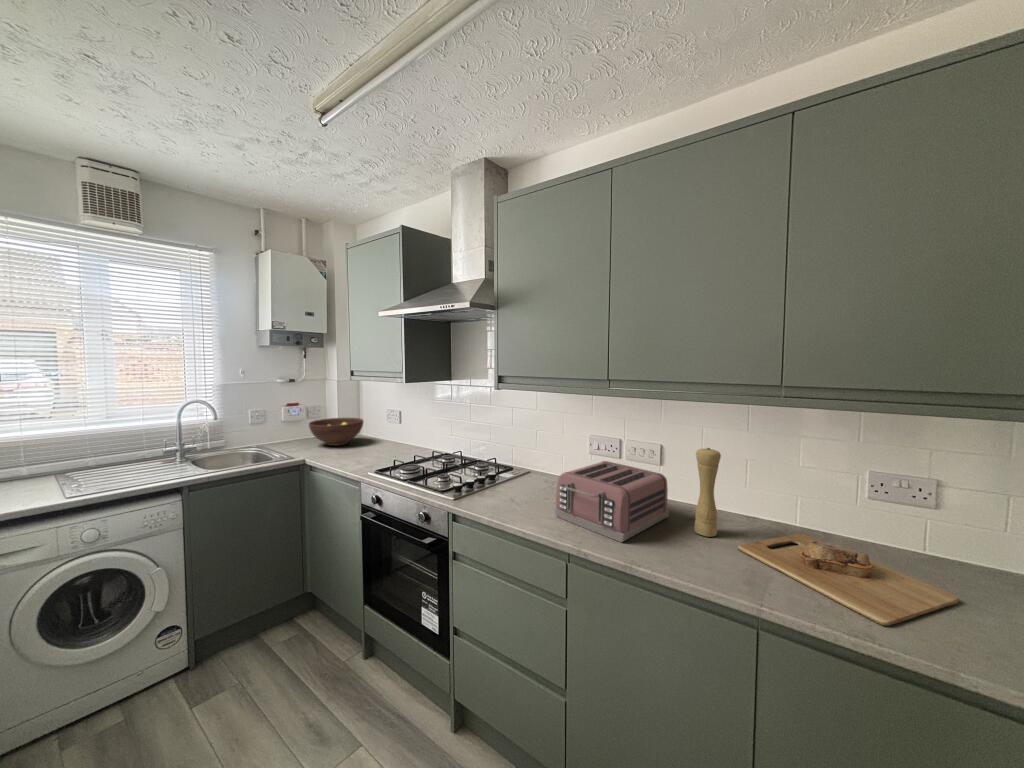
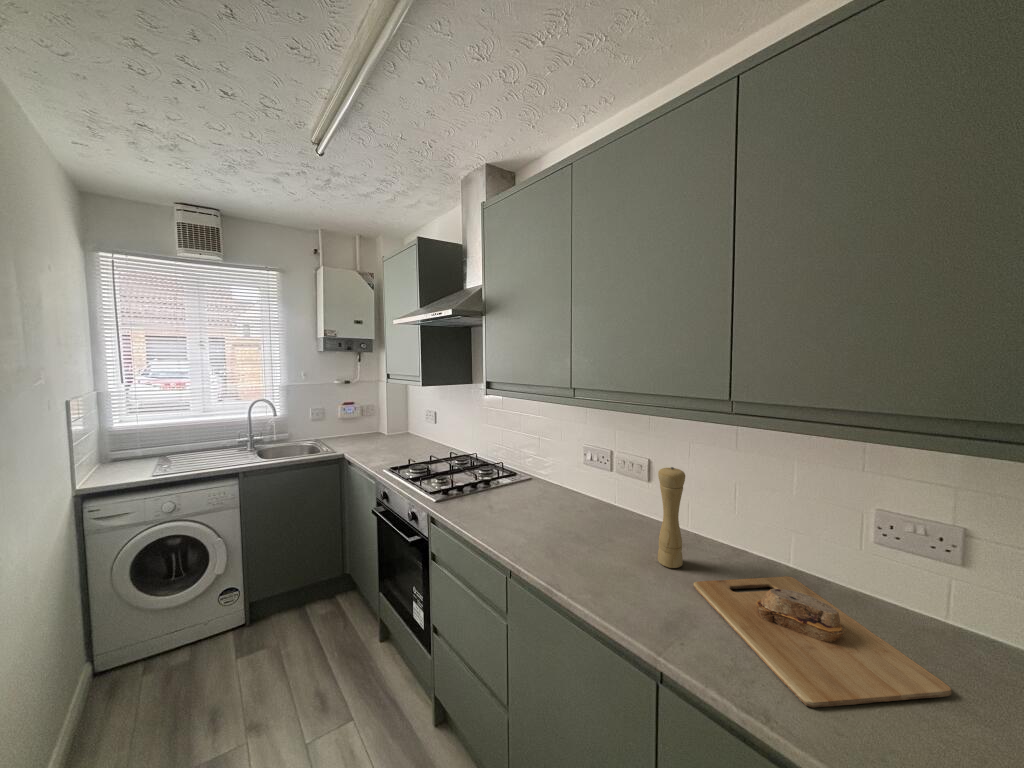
fruit bowl: present [309,418,363,446] -> none [352,417,401,442]
toaster: present [555,461,669,542] -> none [519,474,640,563]

